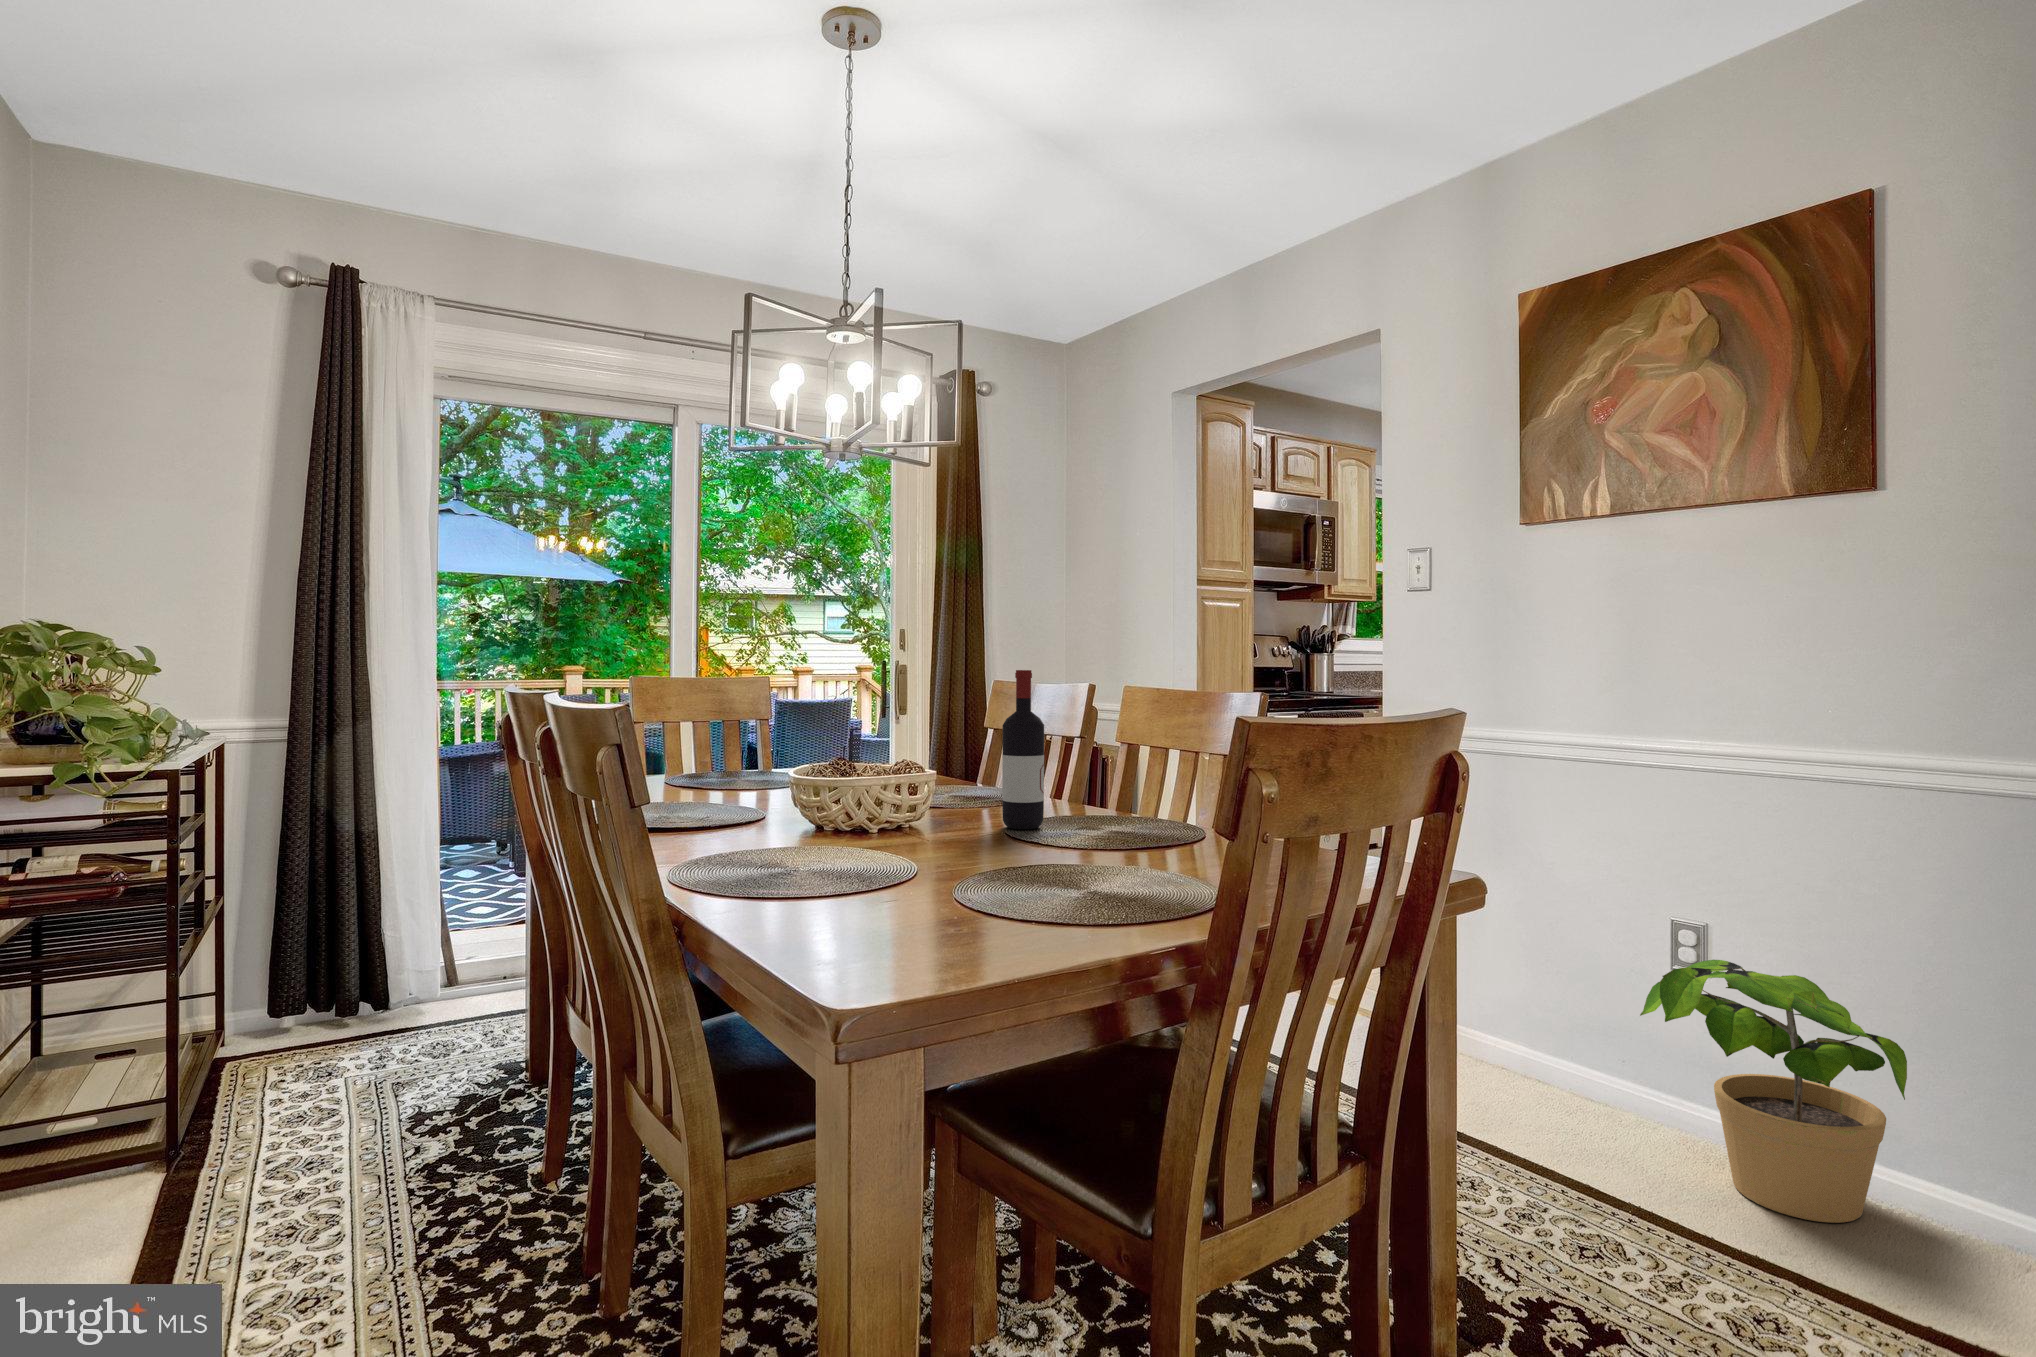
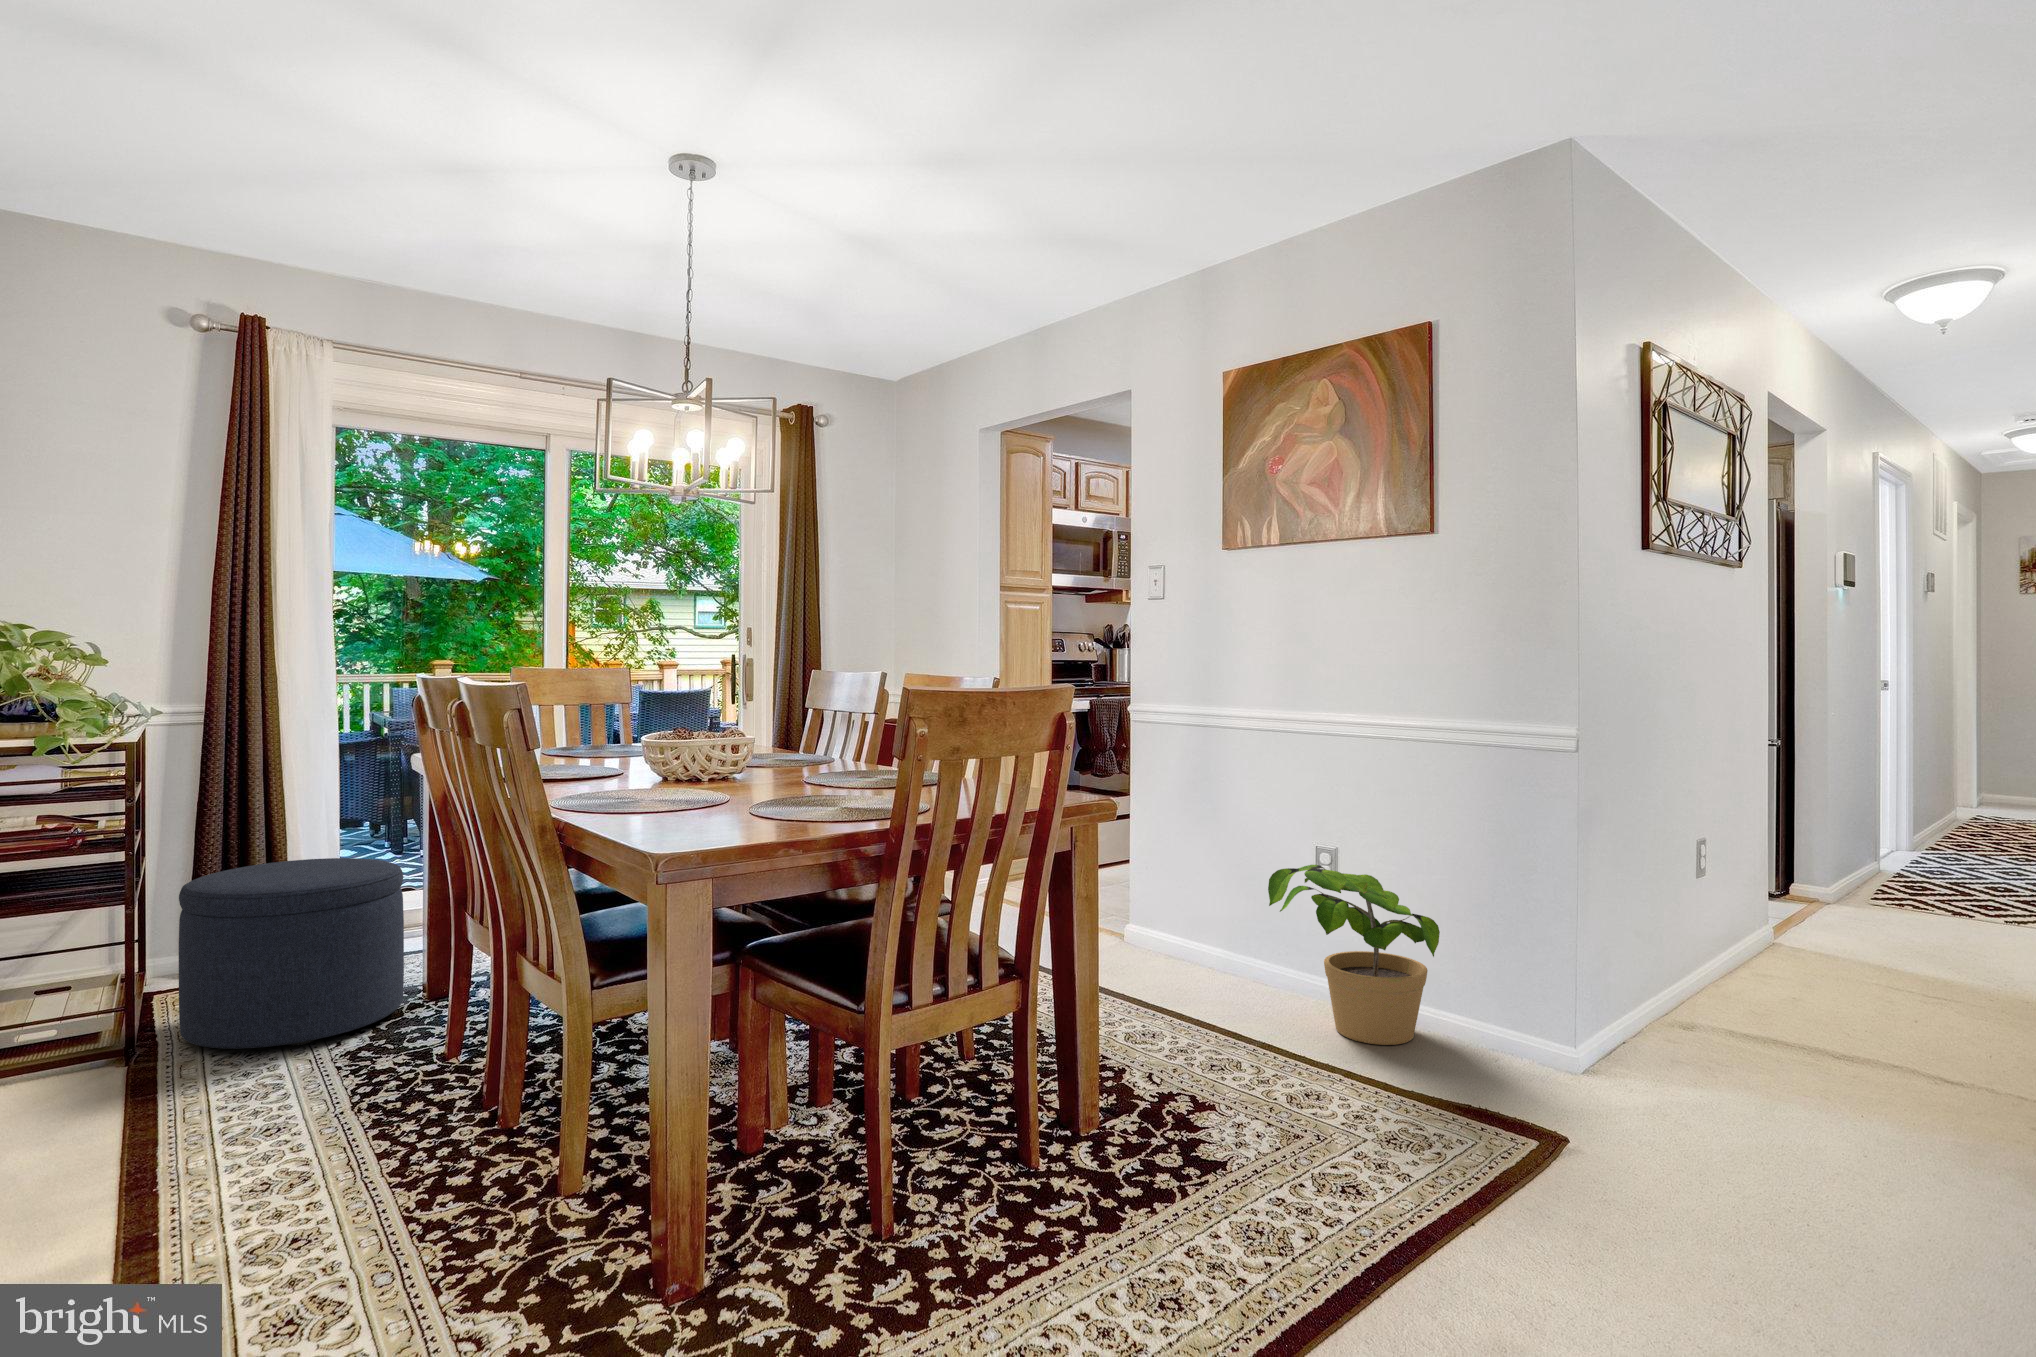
wine bottle: present [1002,670,1044,829] -> none [805,662,837,779]
ottoman: none [233,908,499,1155] -> present [179,858,404,1049]

